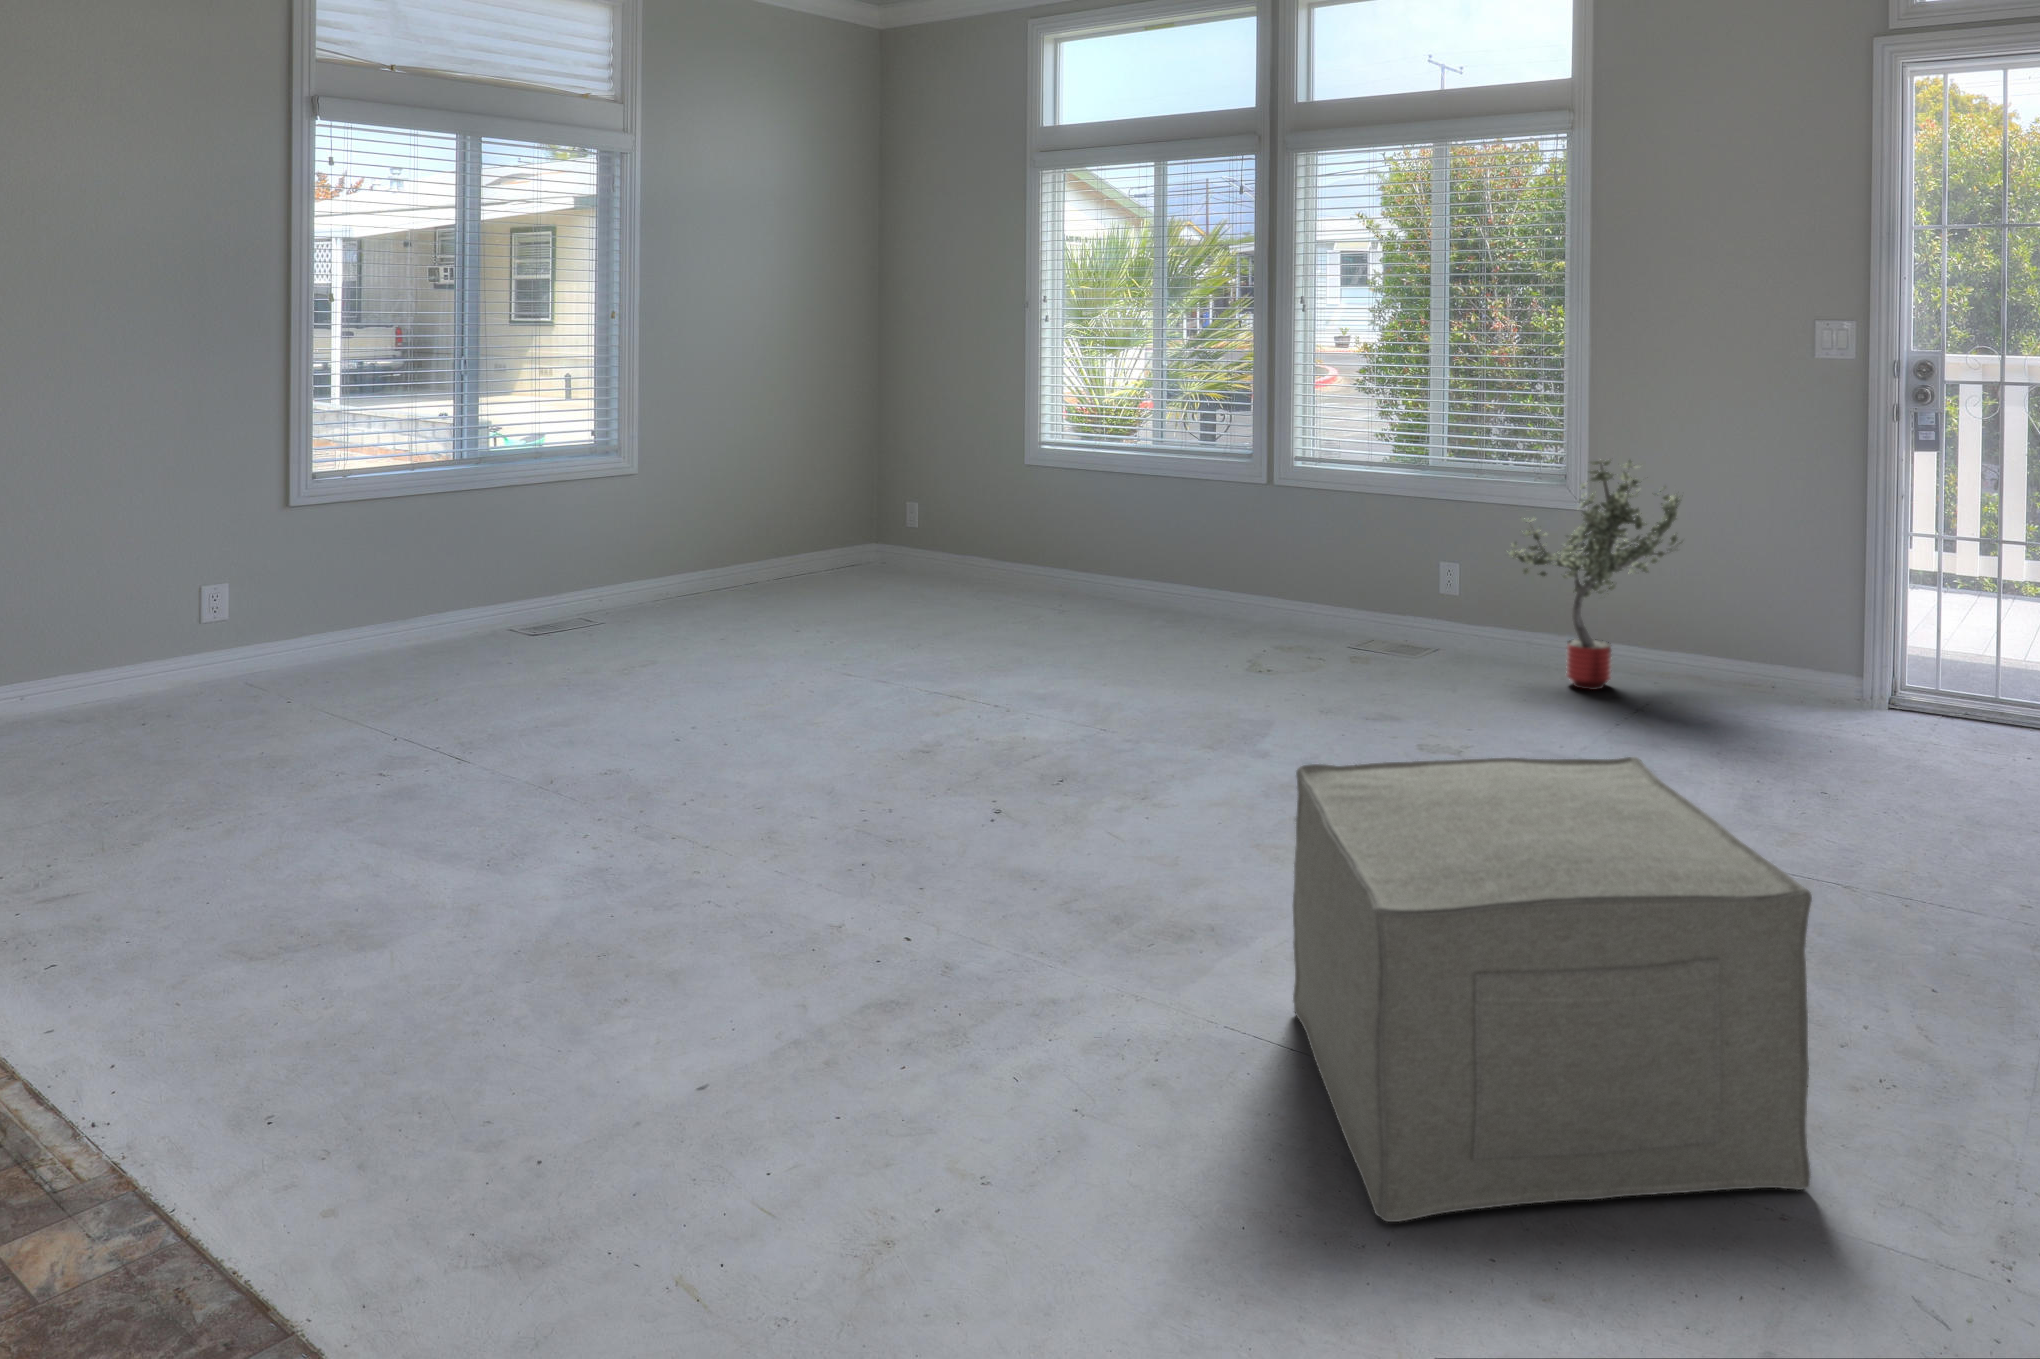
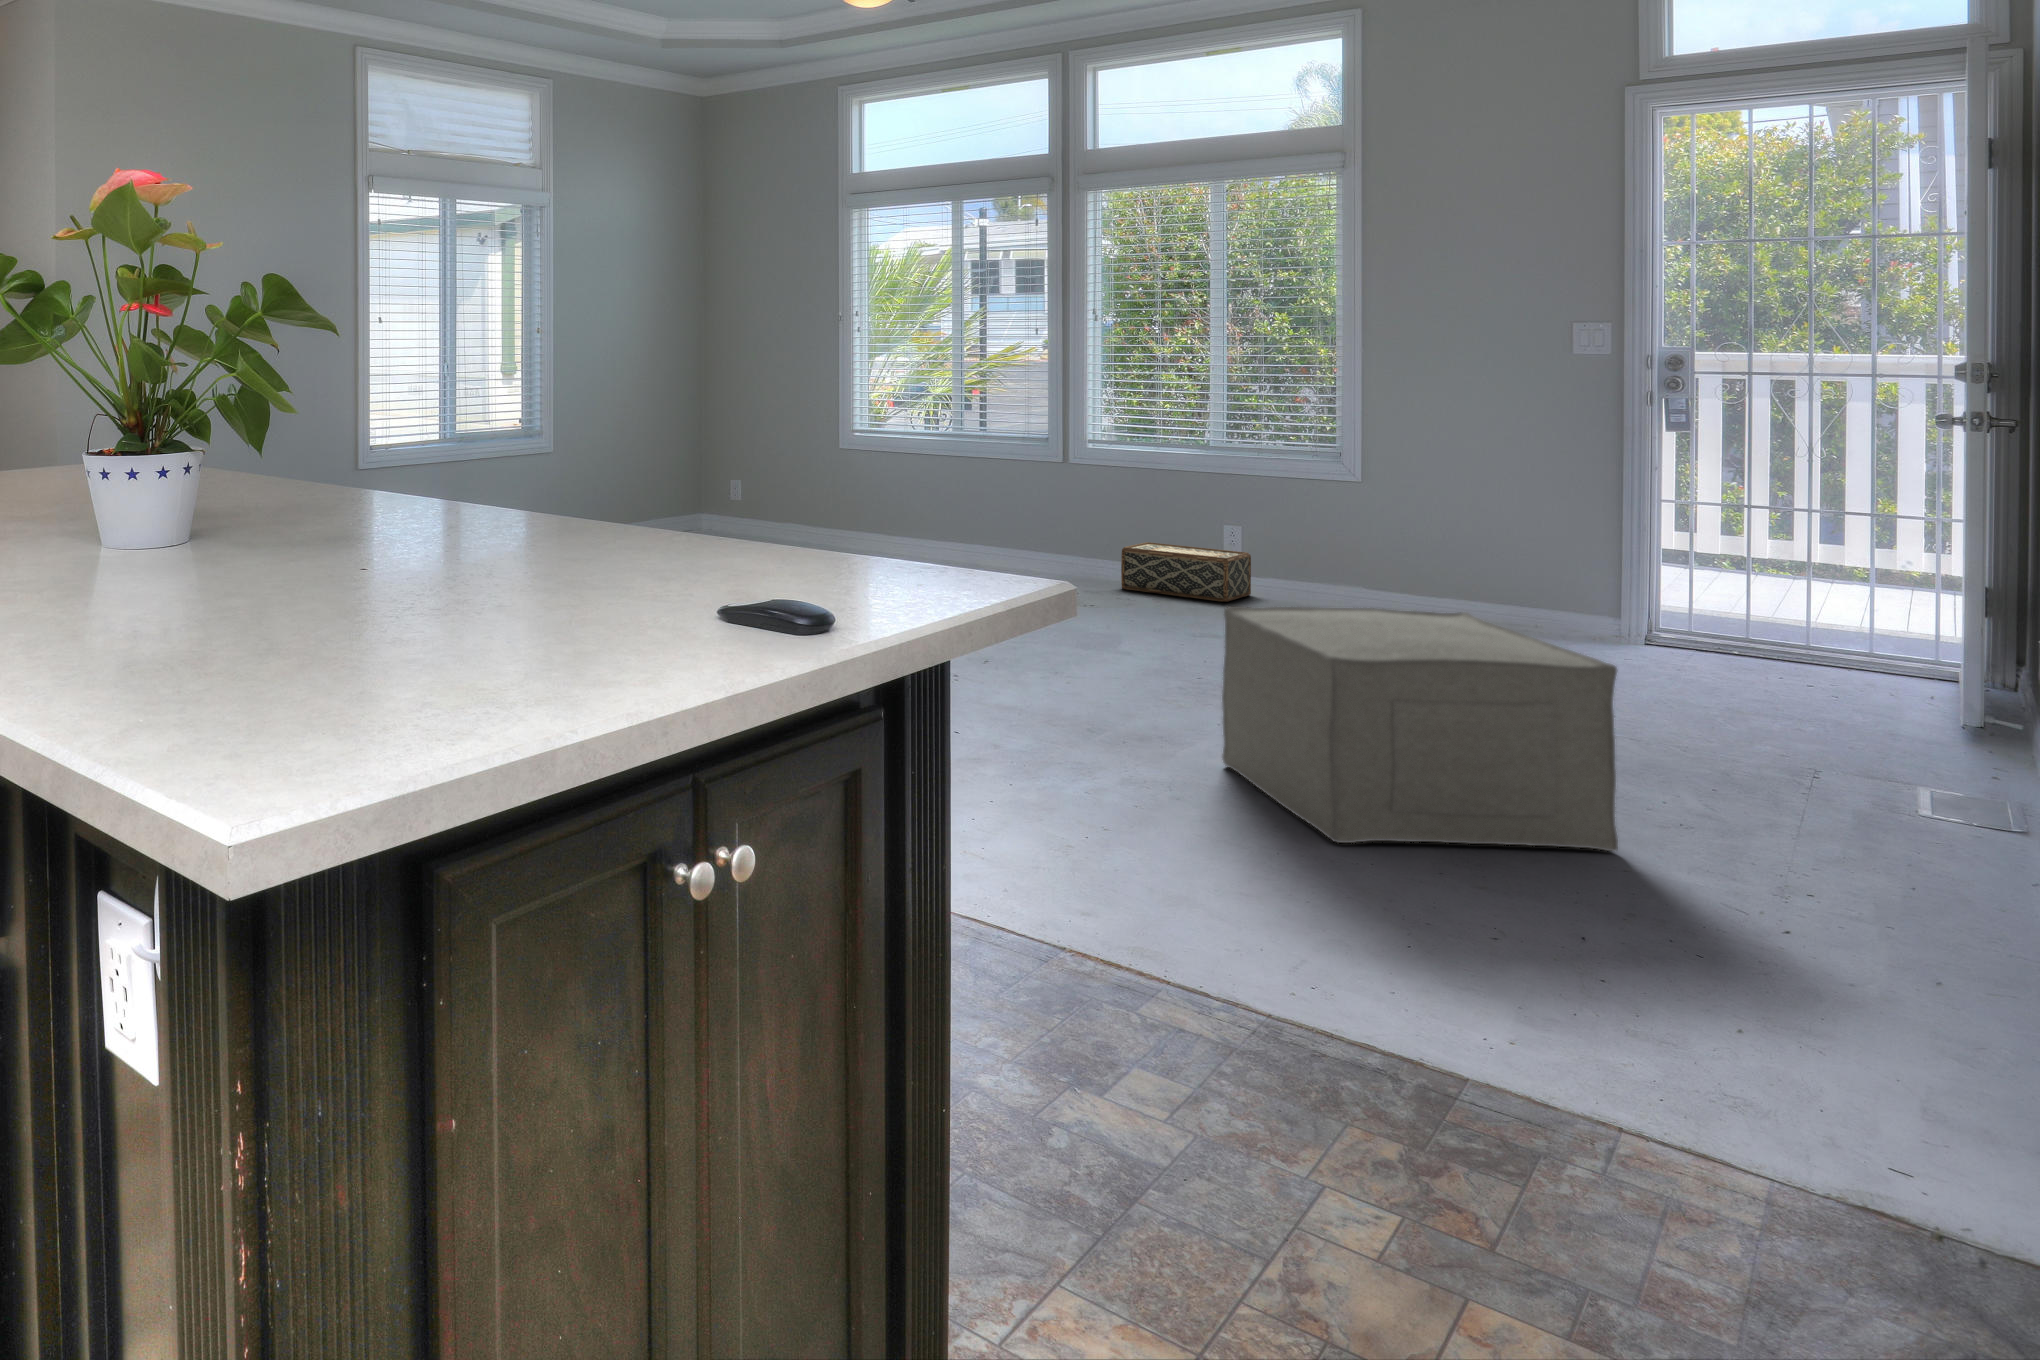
potted tree: present [1507,459,1682,690] -> none [1285,435,1453,623]
woven basket: none [1327,584,1474,662] -> present [1121,542,1251,602]

